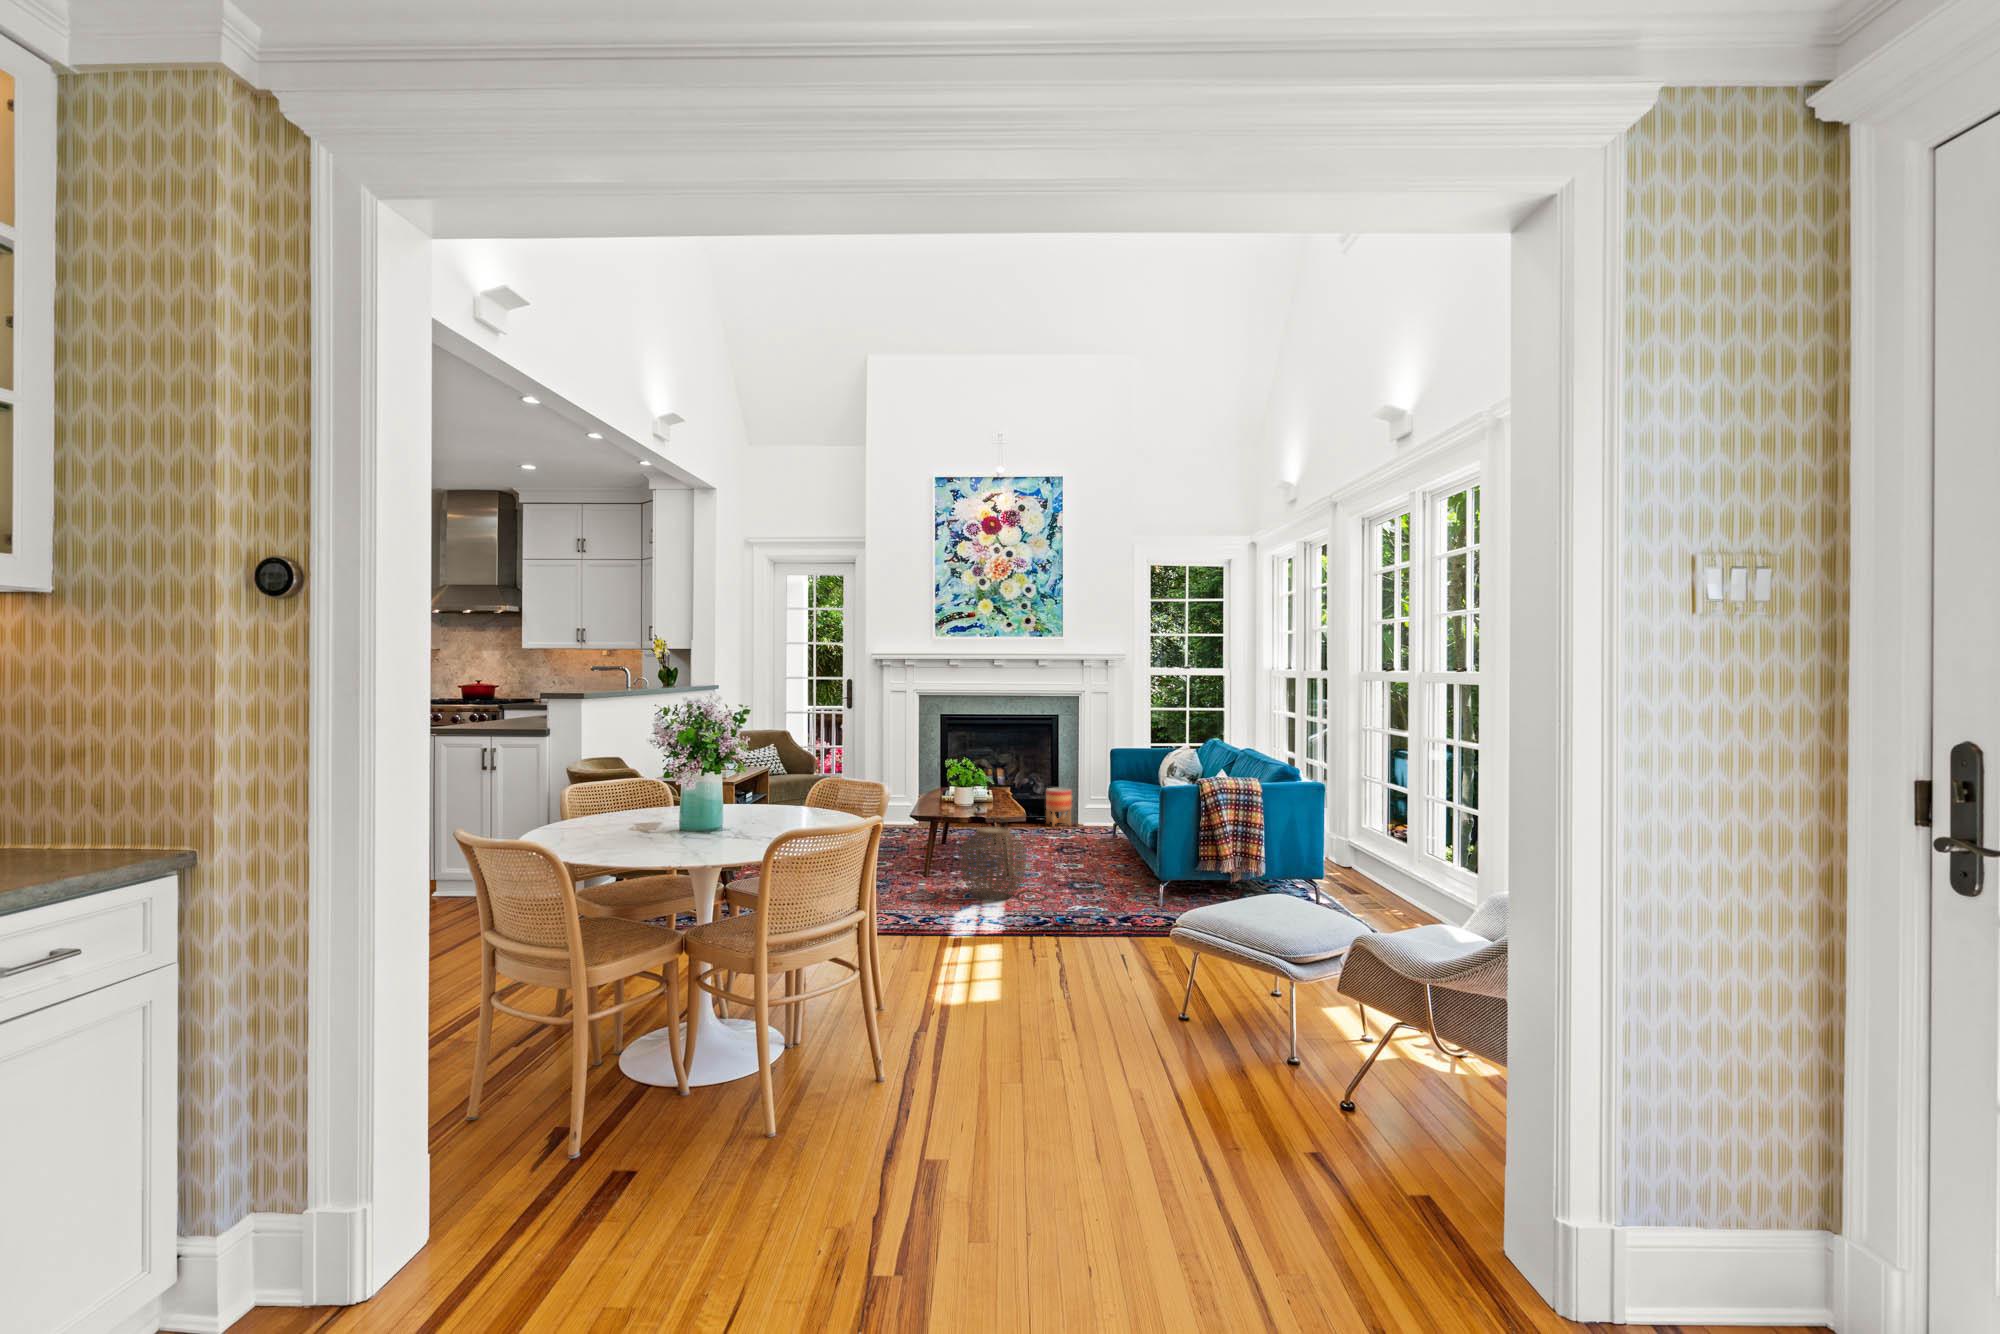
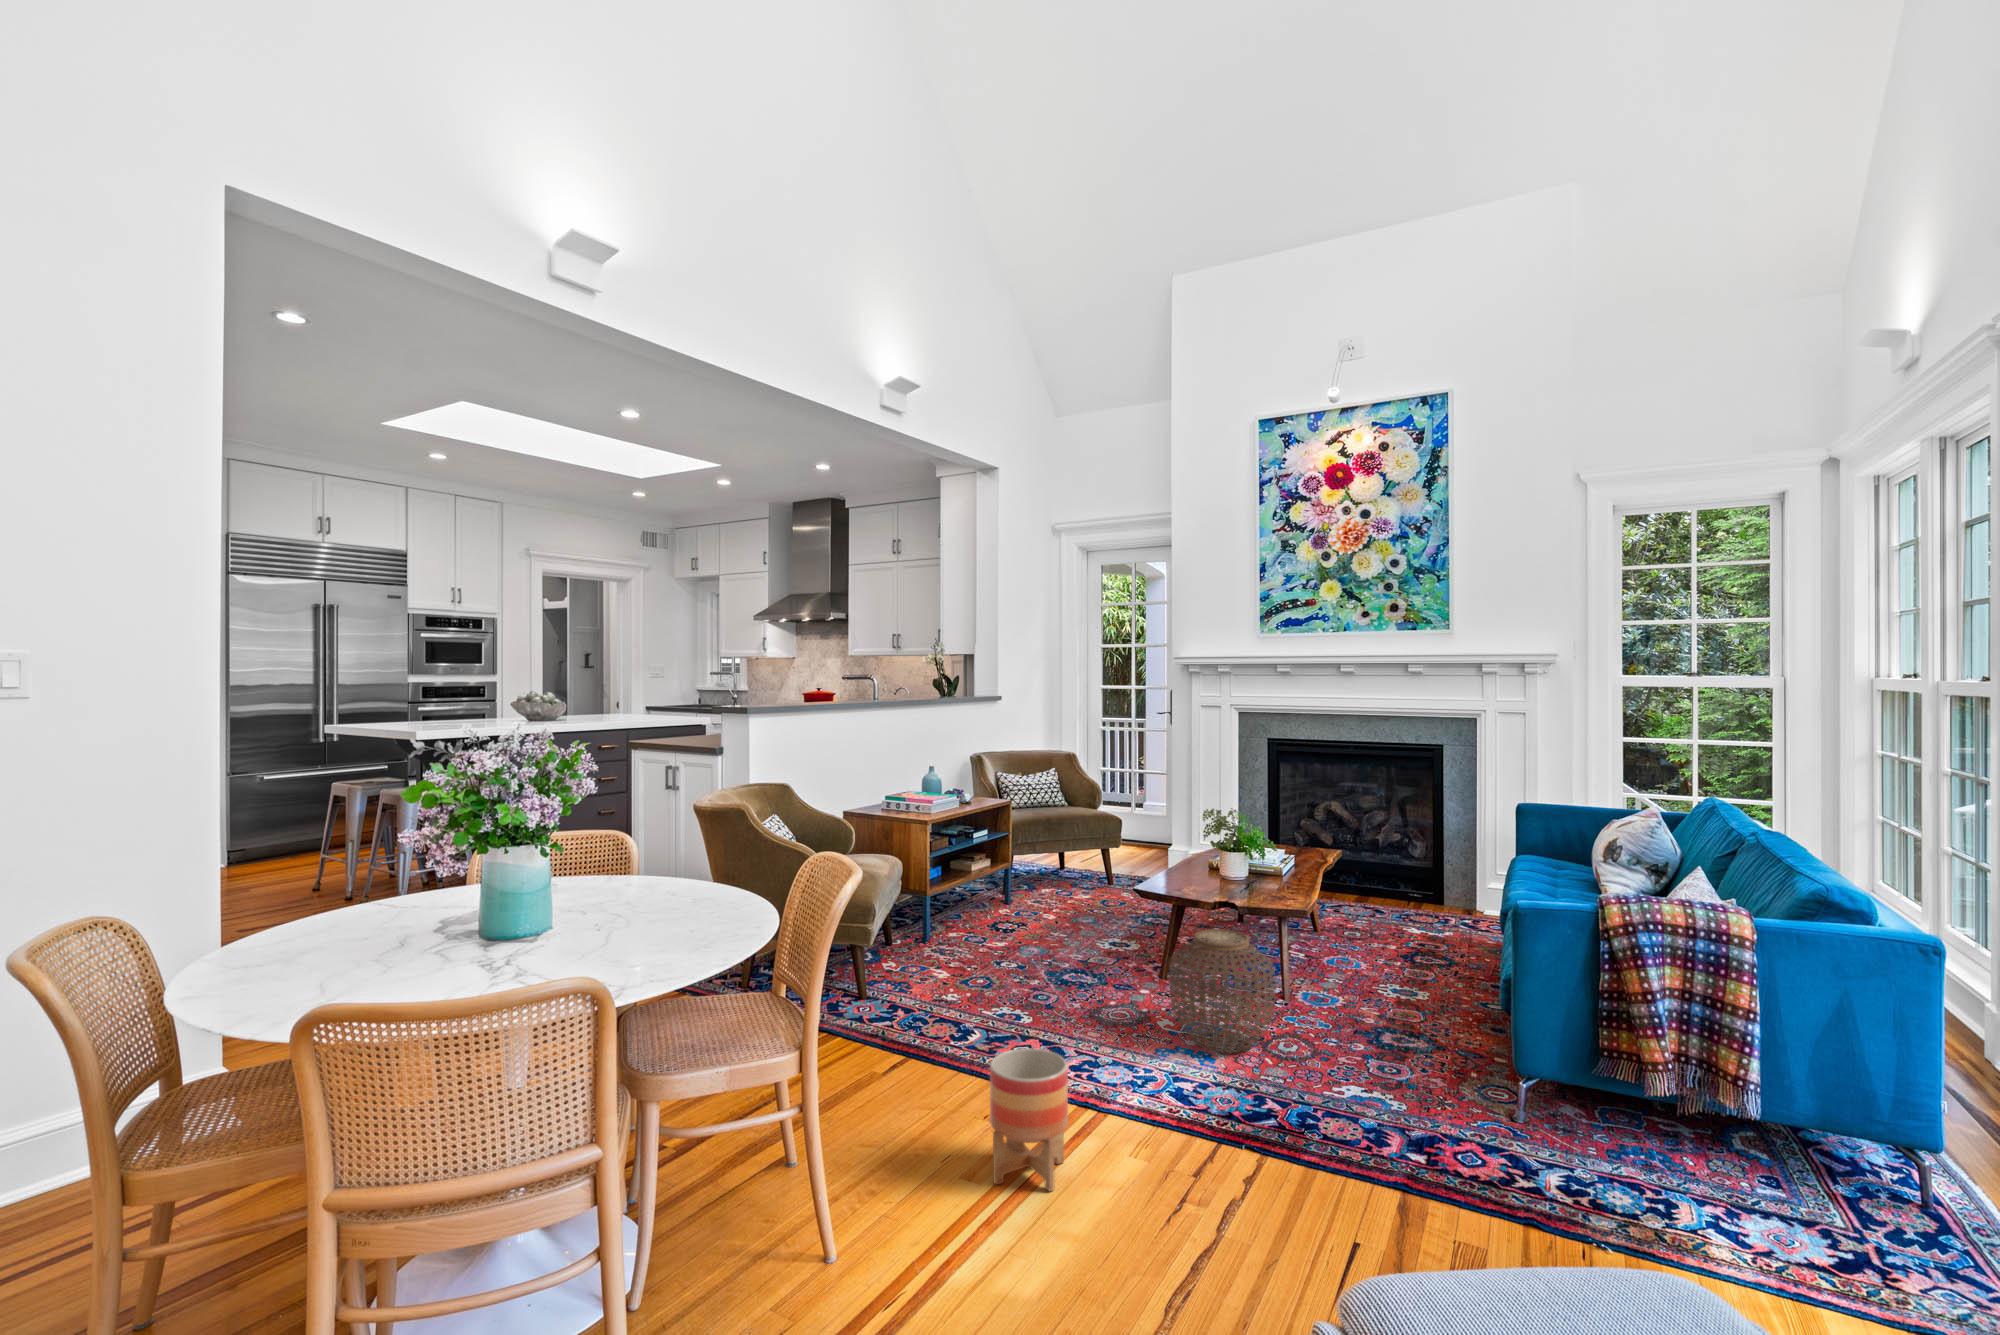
planter: present [1046,788,1072,827] -> present [990,1048,1068,1191]

